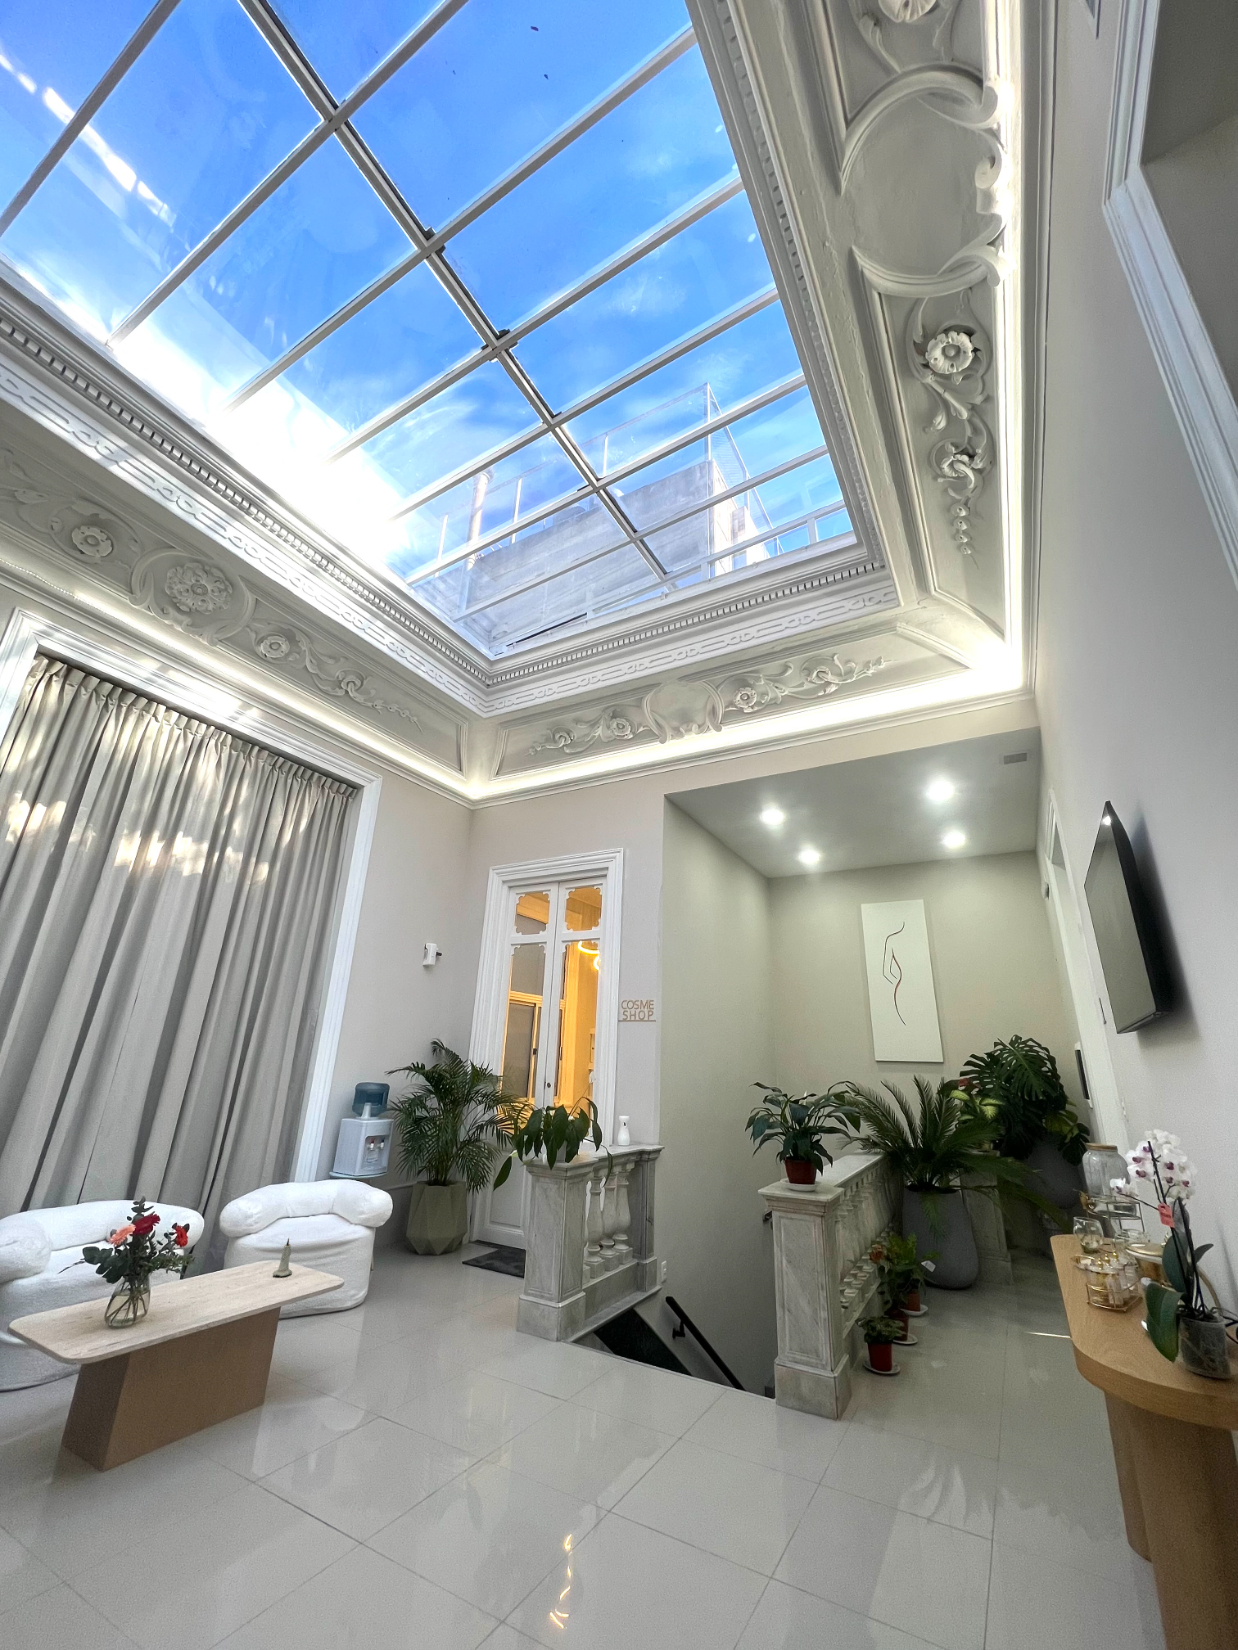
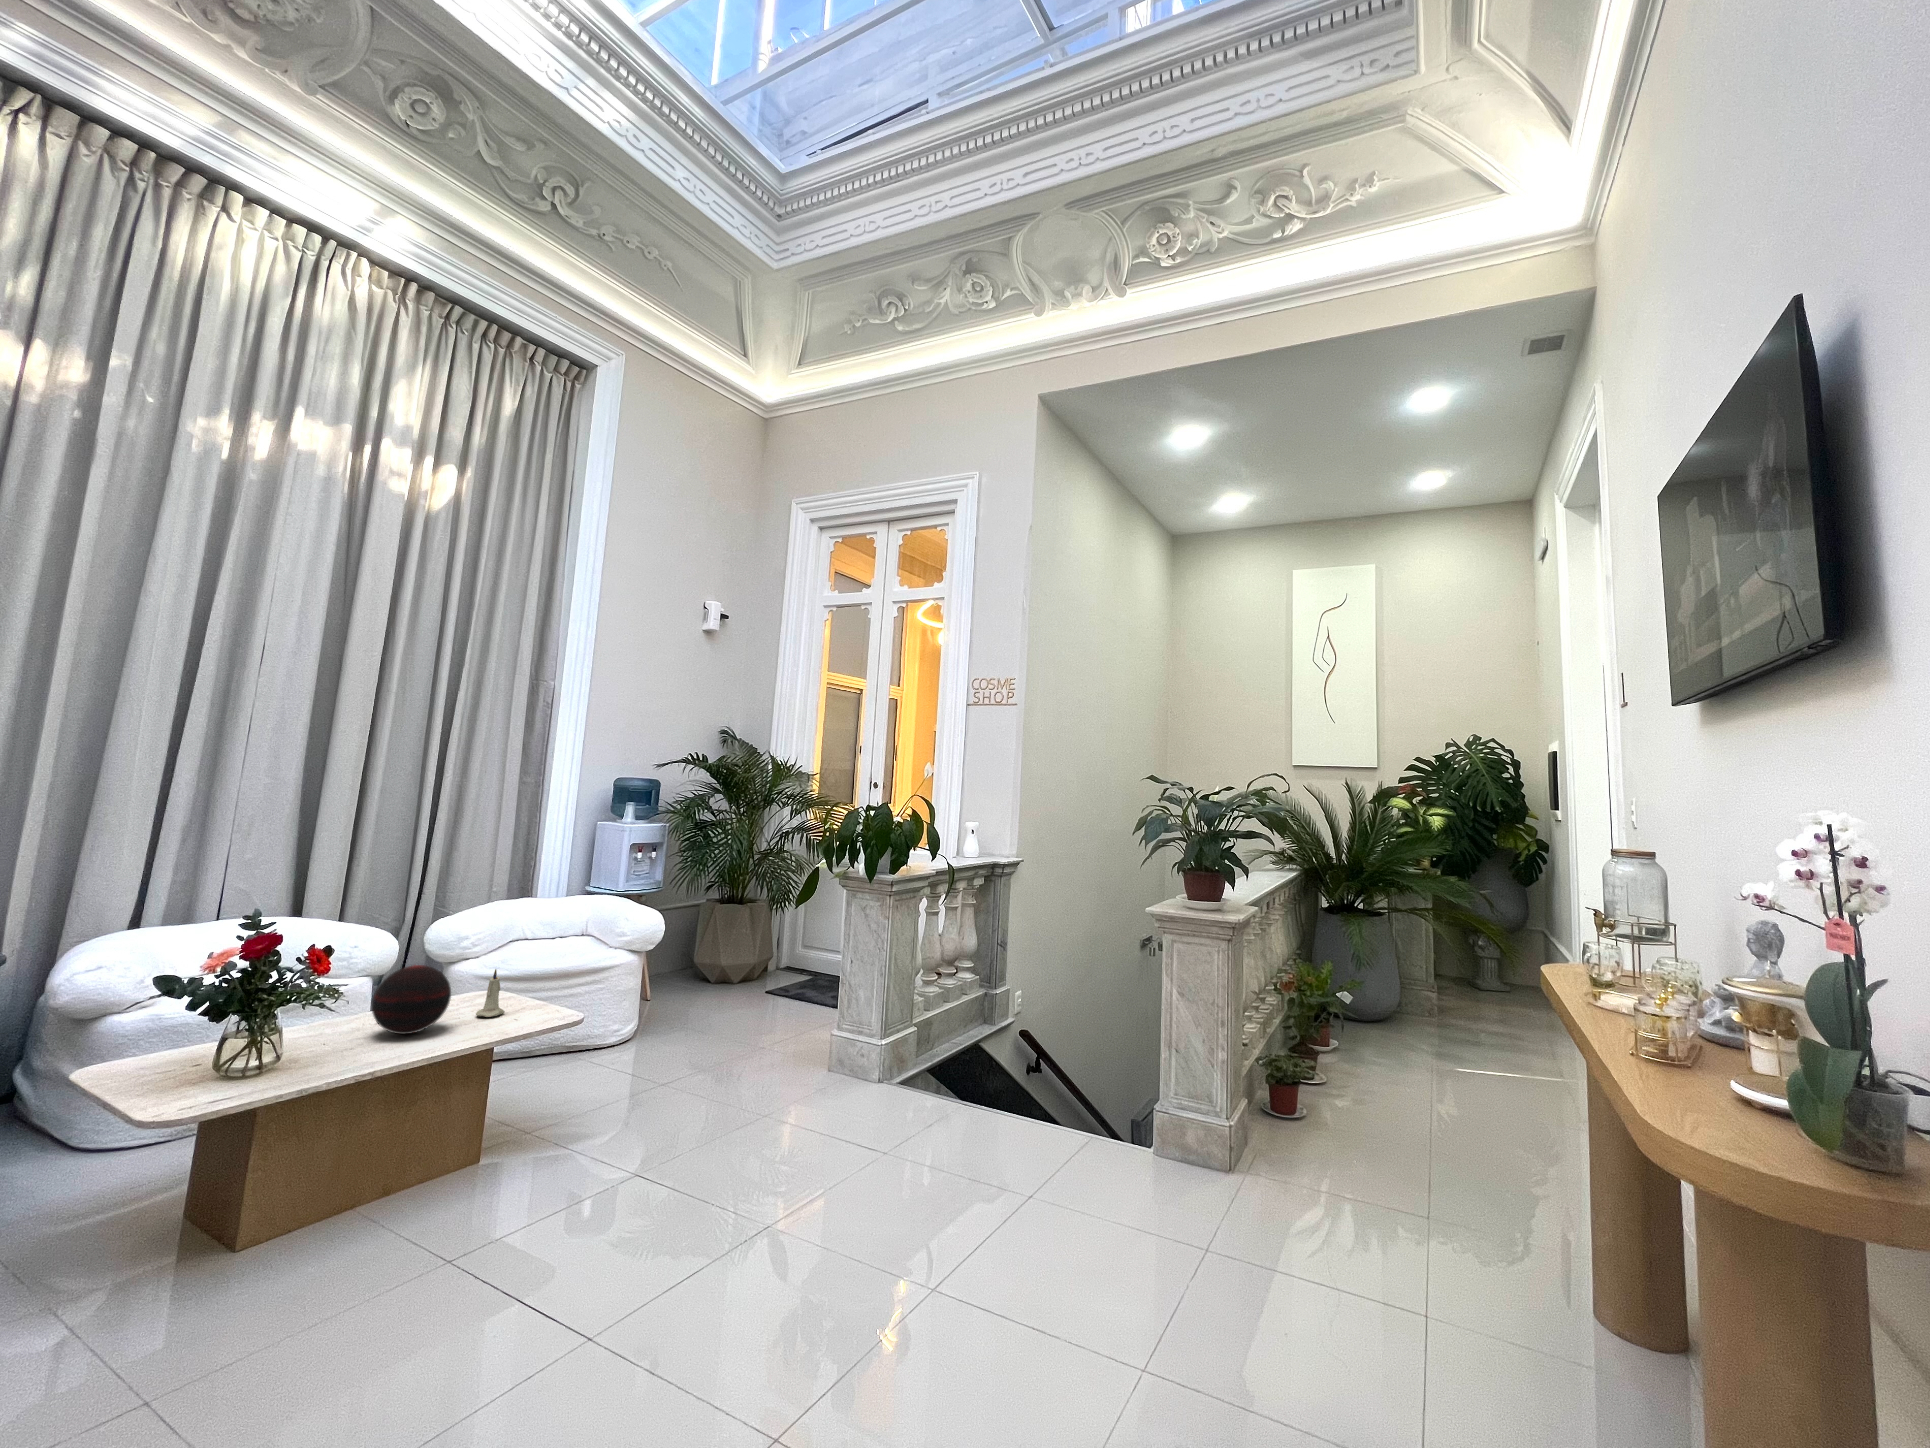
decorative orb: none [208,1234,261,1288] -> present [372,965,451,1034]

